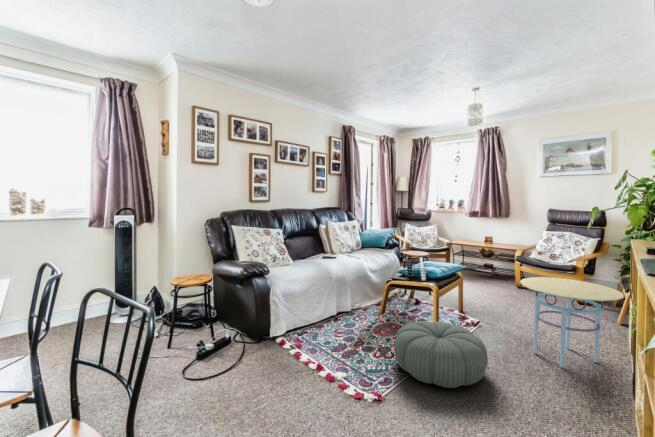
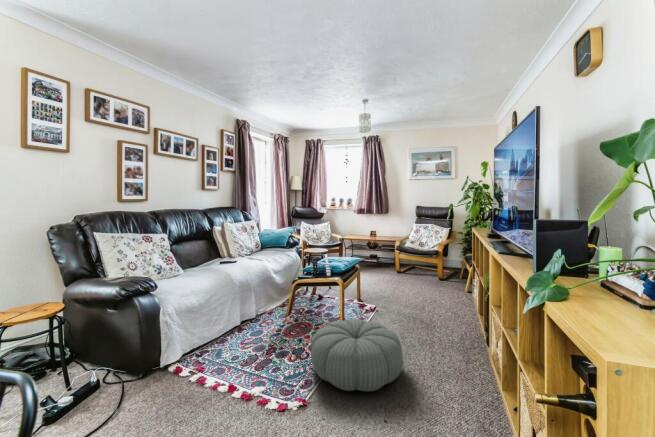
side table: present [520,277,624,368] -> none [416,263,496,344]

